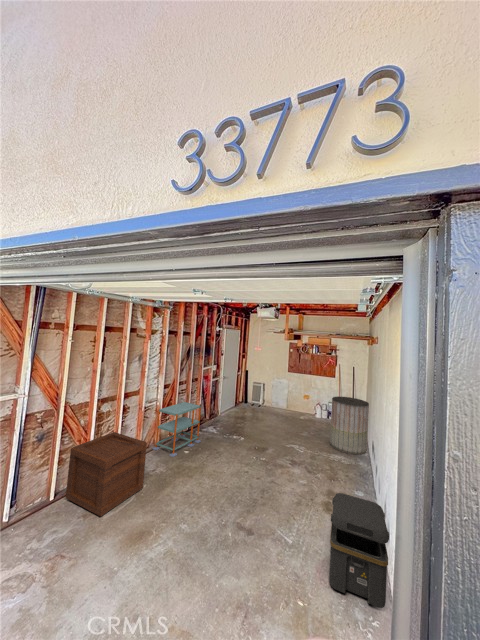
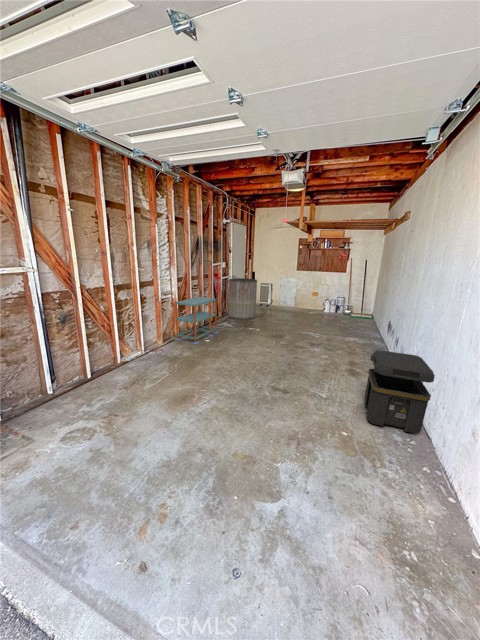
trash can: present [330,396,369,455] -> present [228,278,257,320]
wooden crate: present [66,432,147,516] -> none [97,319,175,388]

